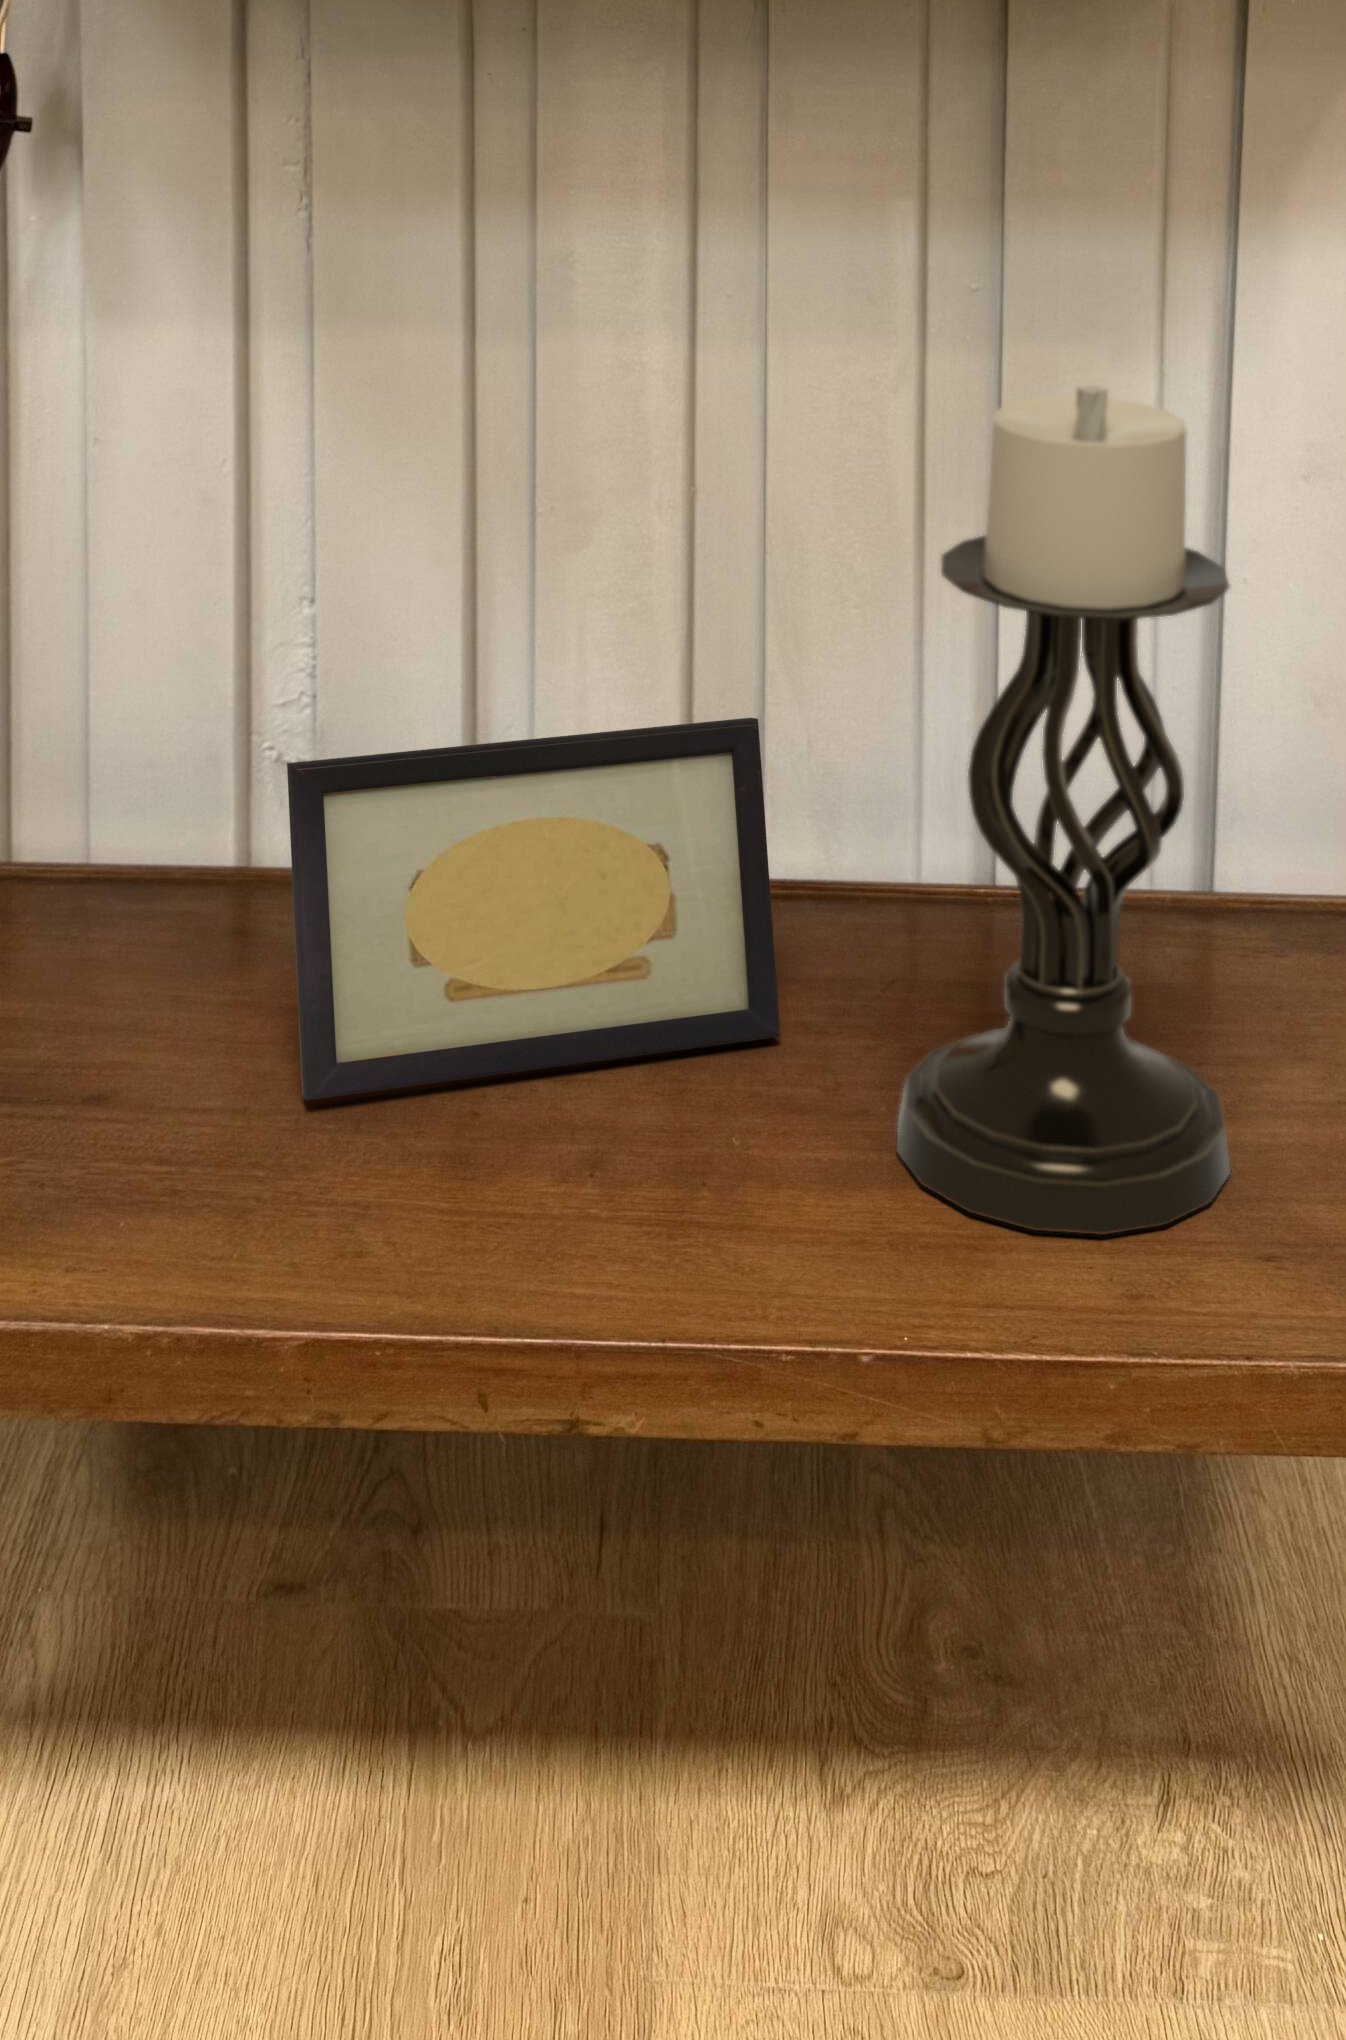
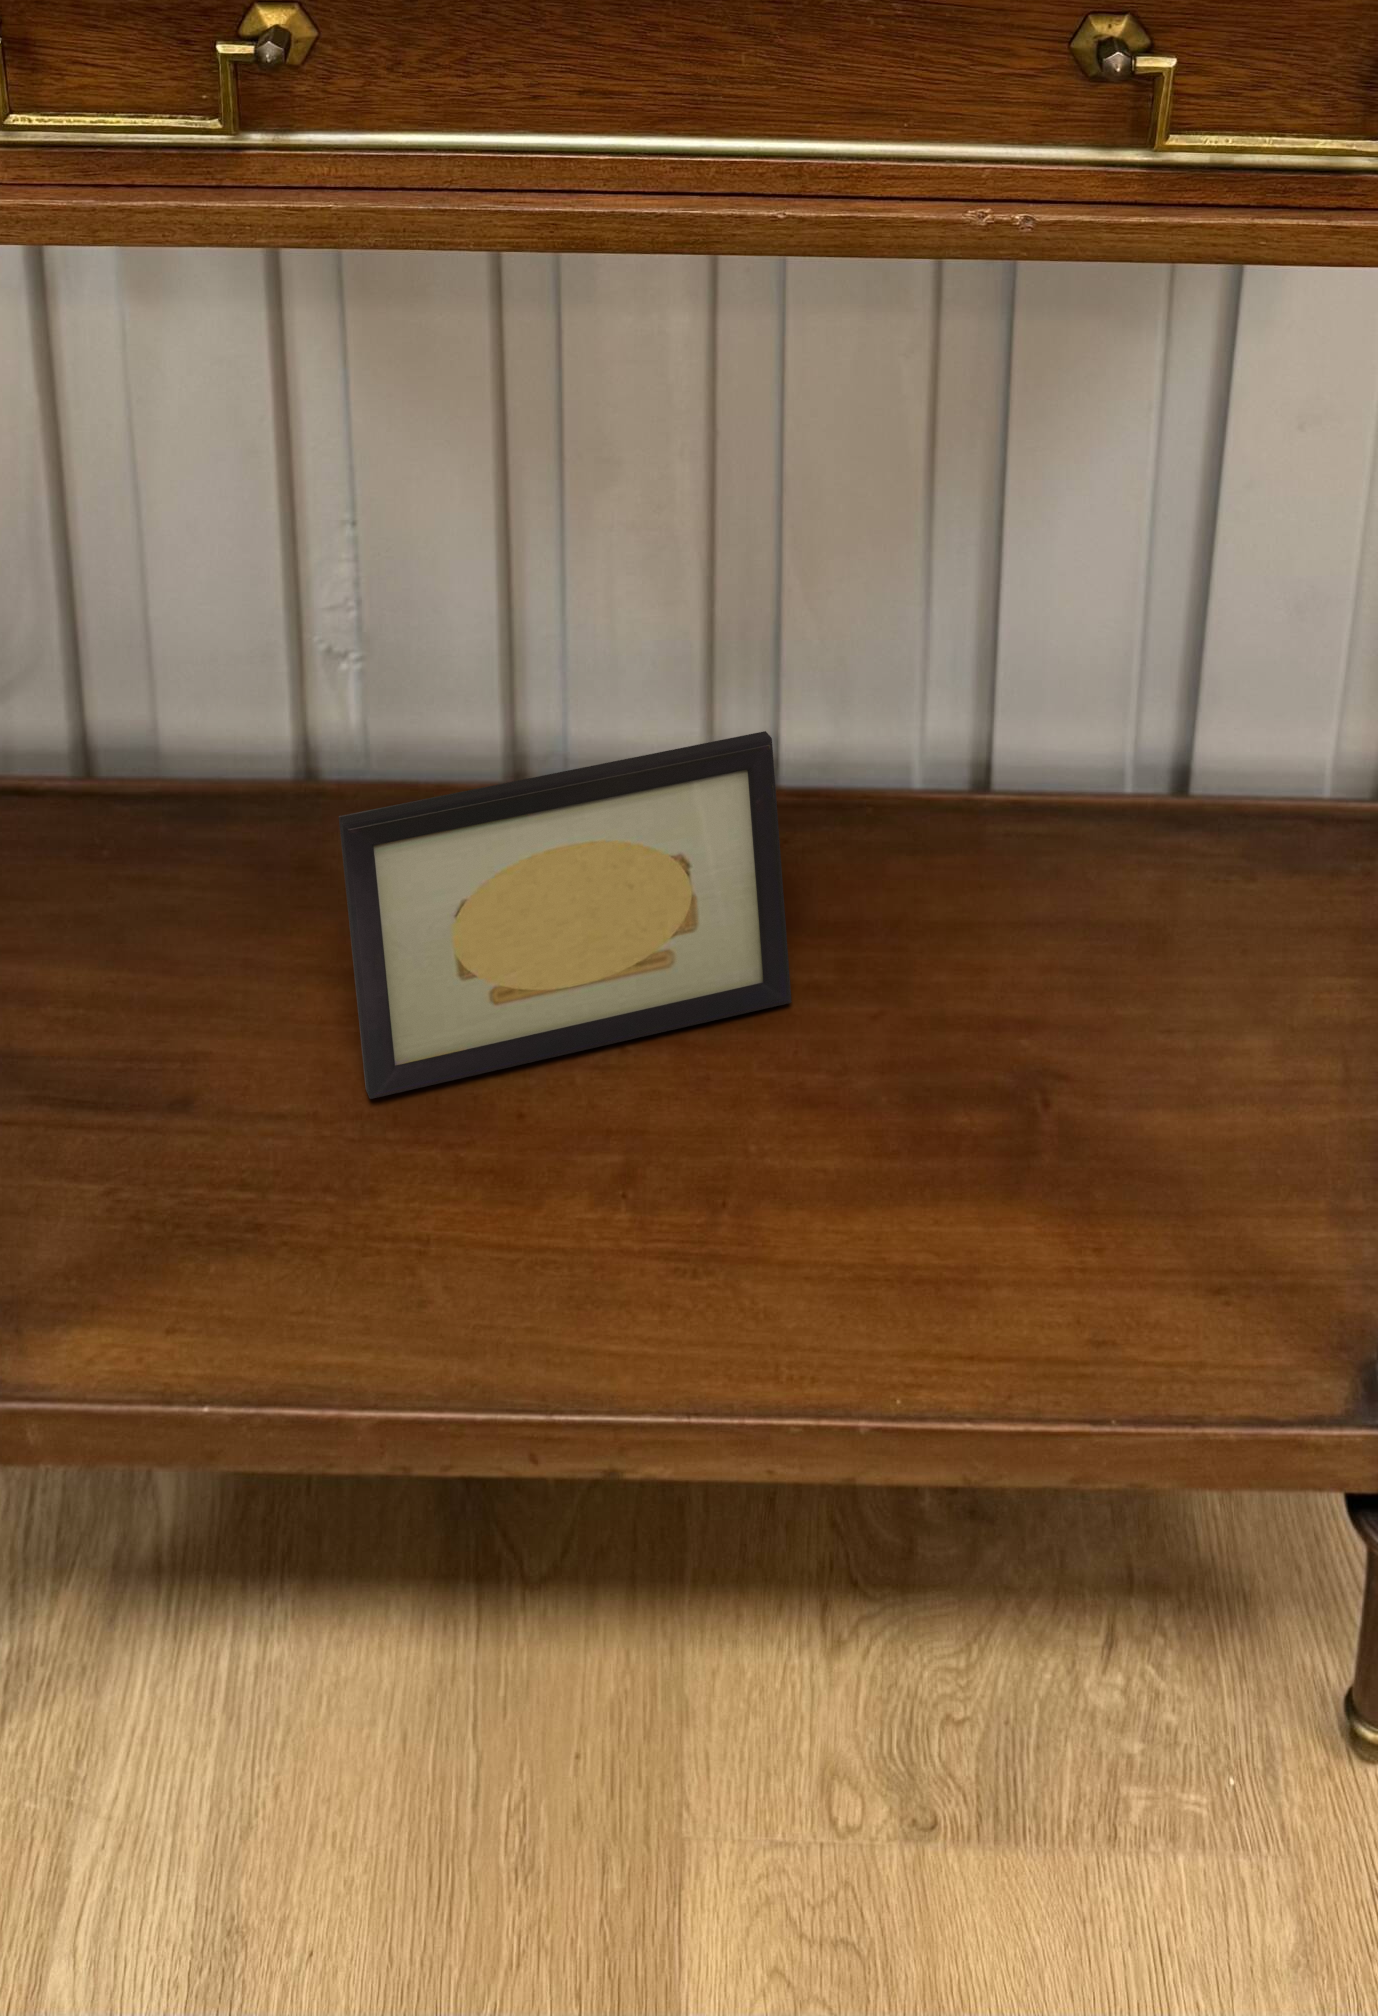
candle holder: present [897,385,1231,1235] -> none [894,549,1212,1263]

